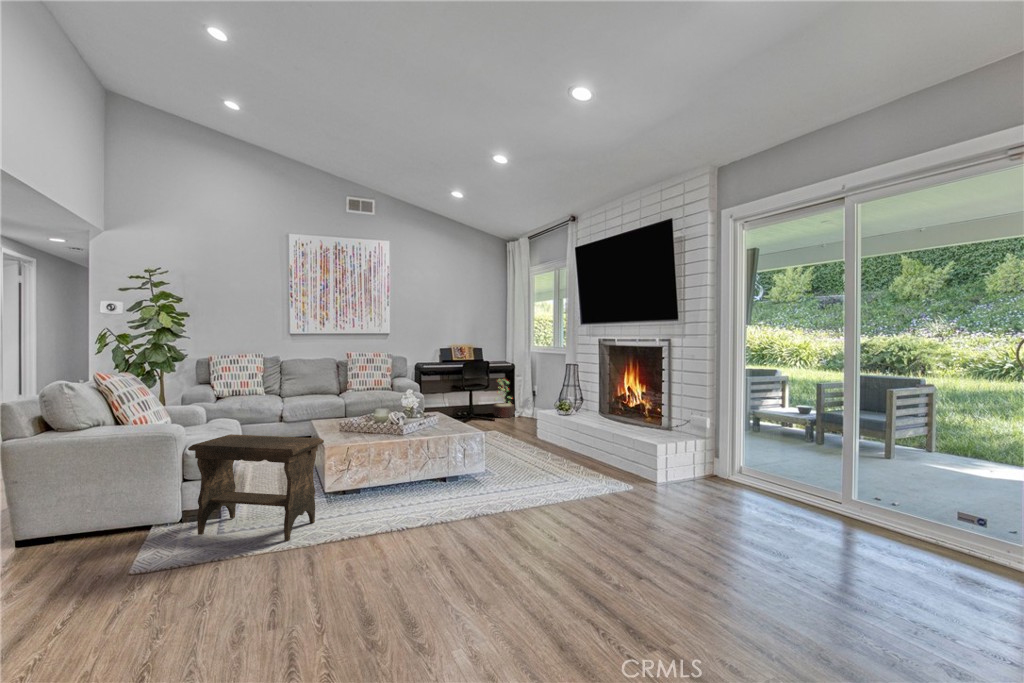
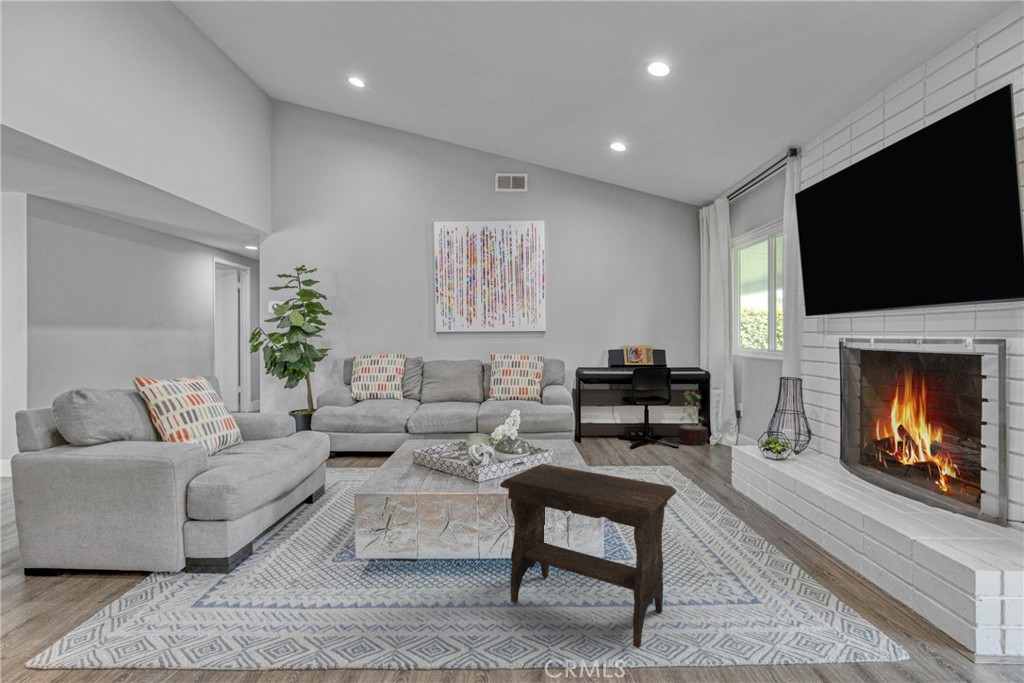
footstool: present [188,434,324,541] -> present [500,464,676,647]

